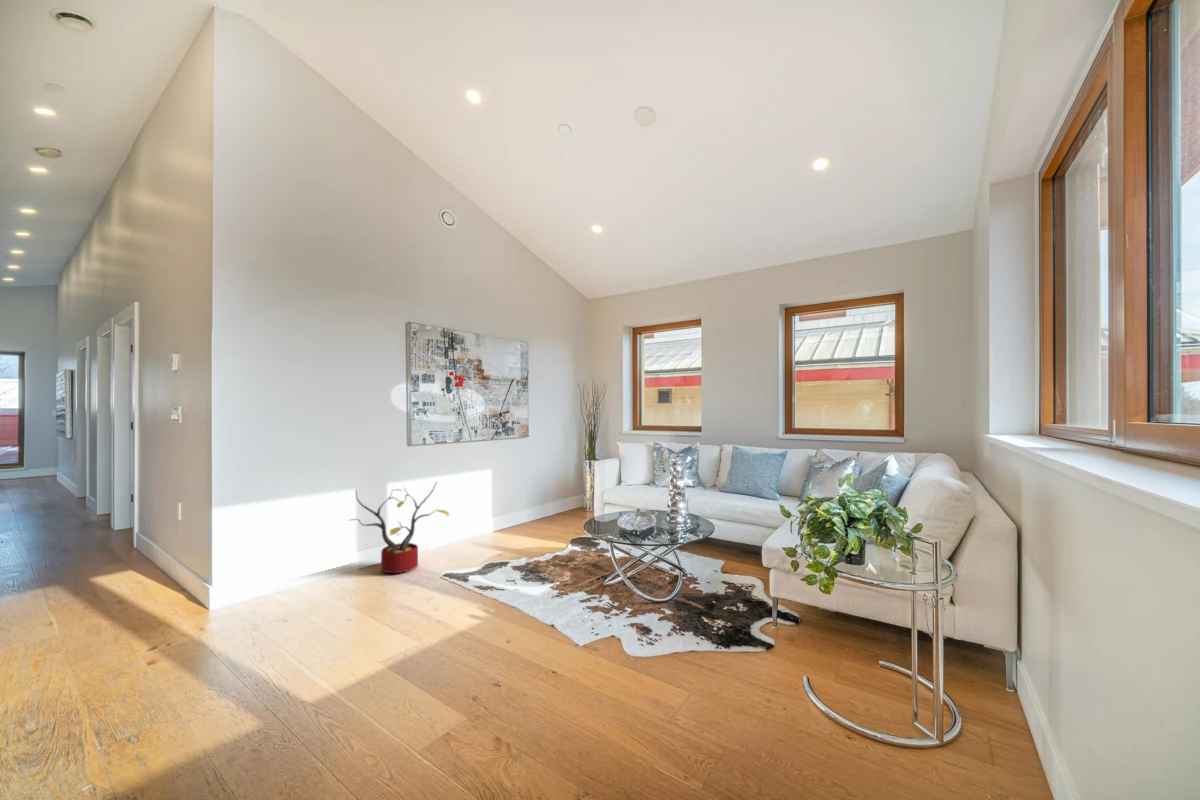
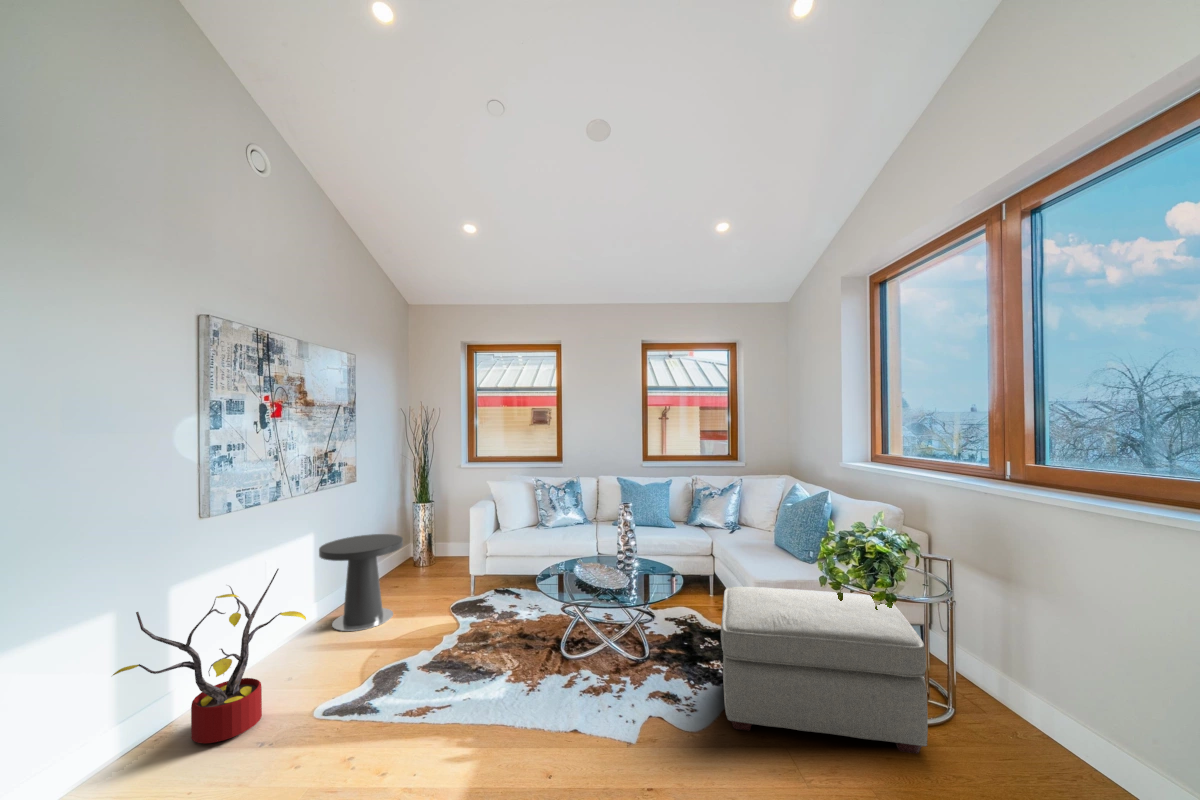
side table: none [488,475,543,539] -> present [319,534,403,631]
ottoman: none [655,551,873,742] -> present [721,587,928,754]

